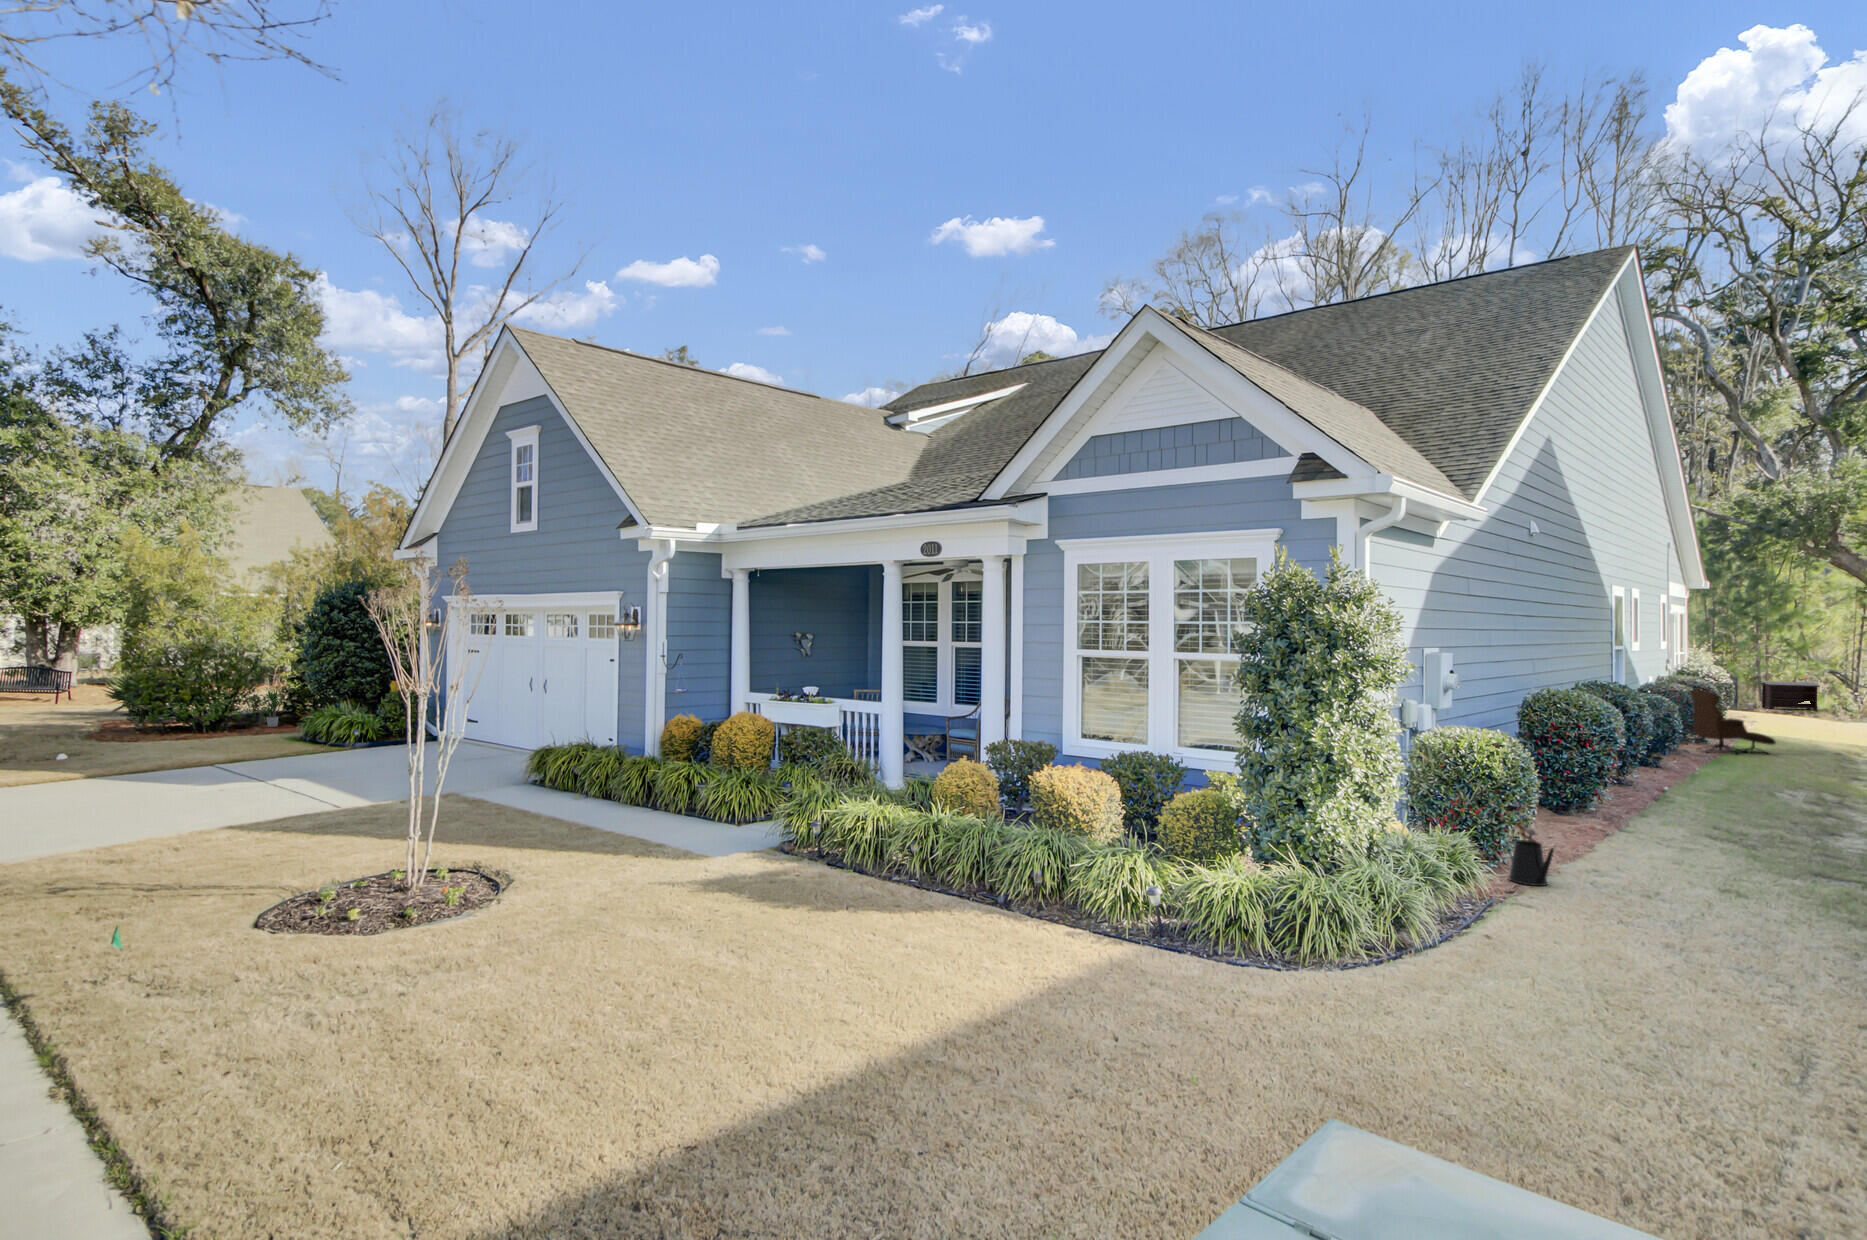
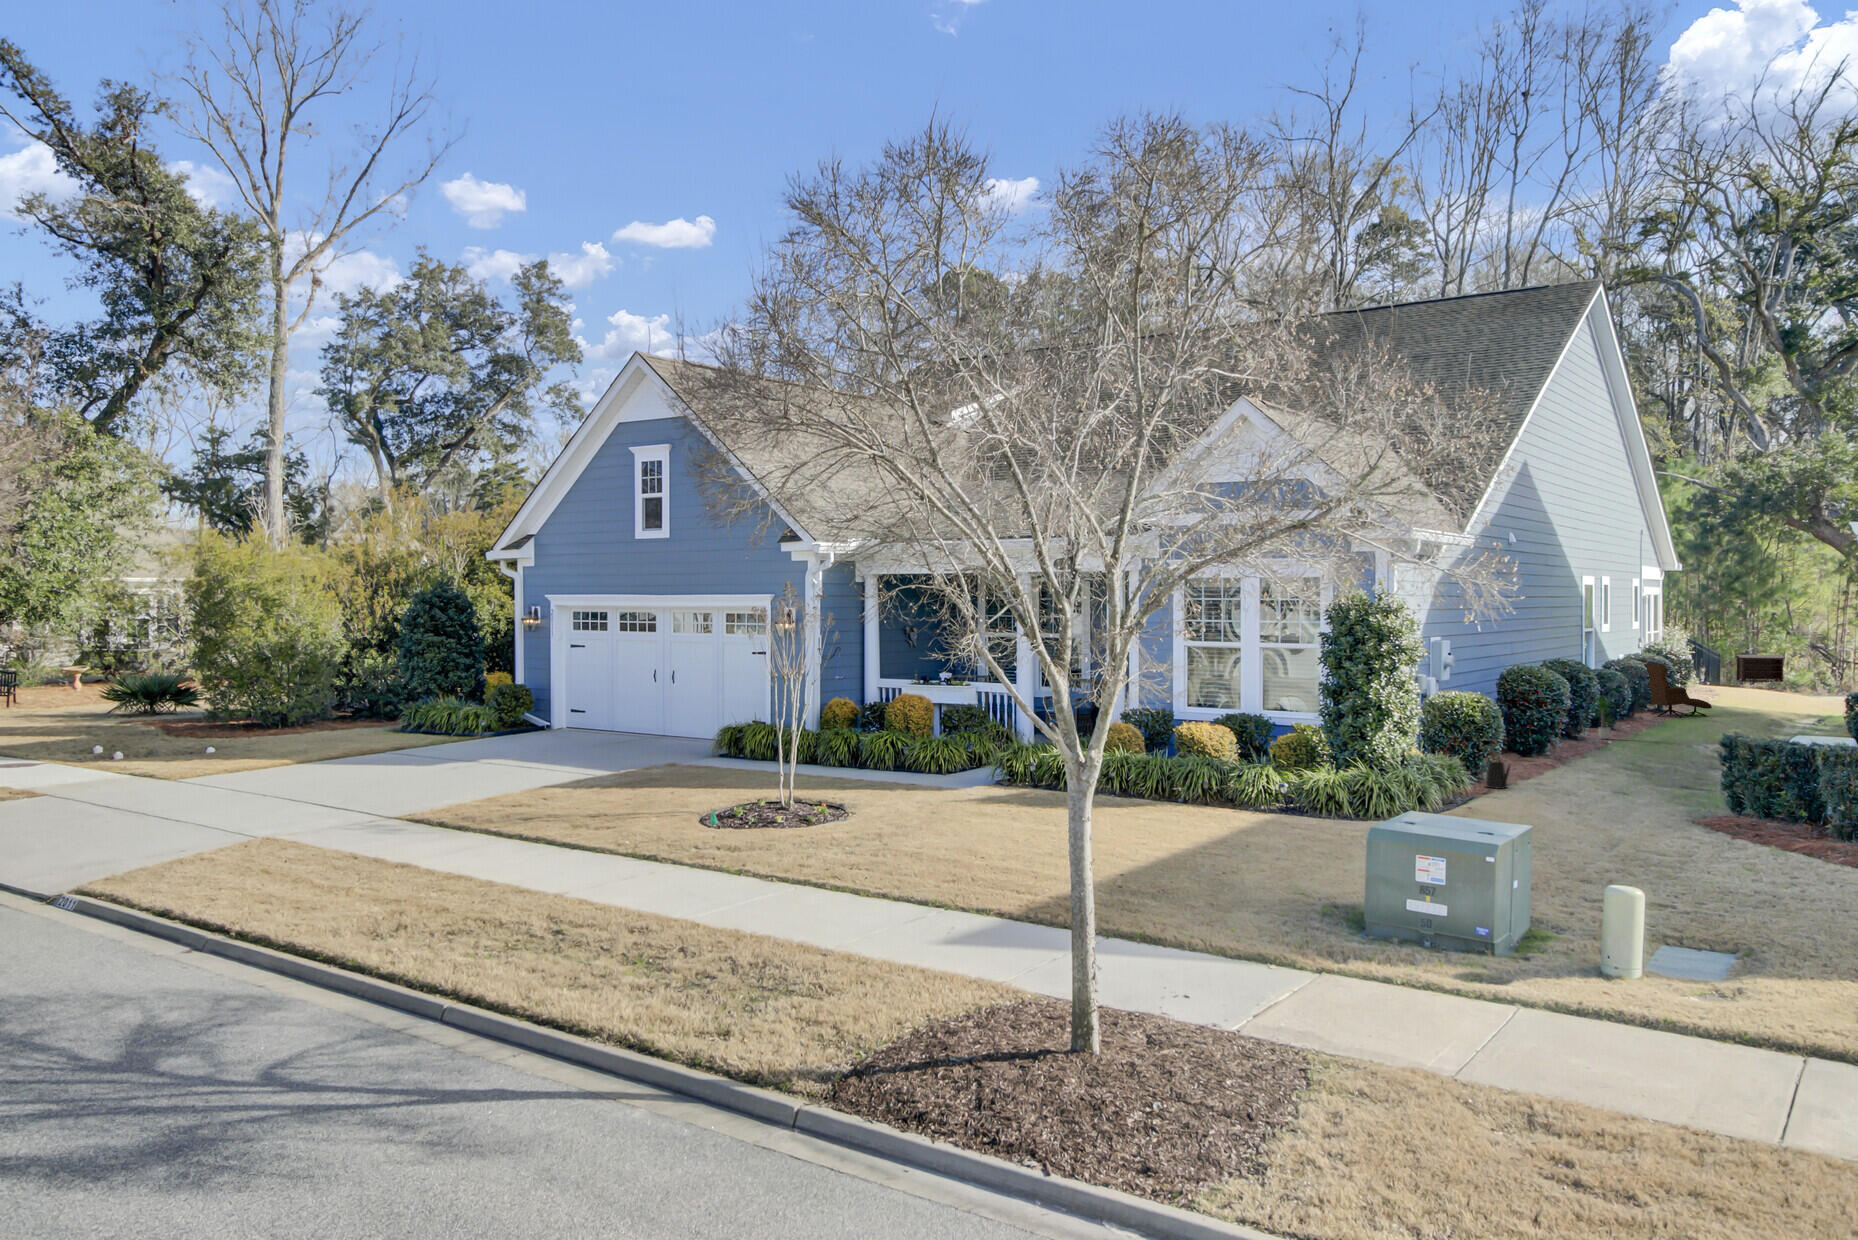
potted plant: present [265,690,281,727] -> present [1595,698,1611,739]

